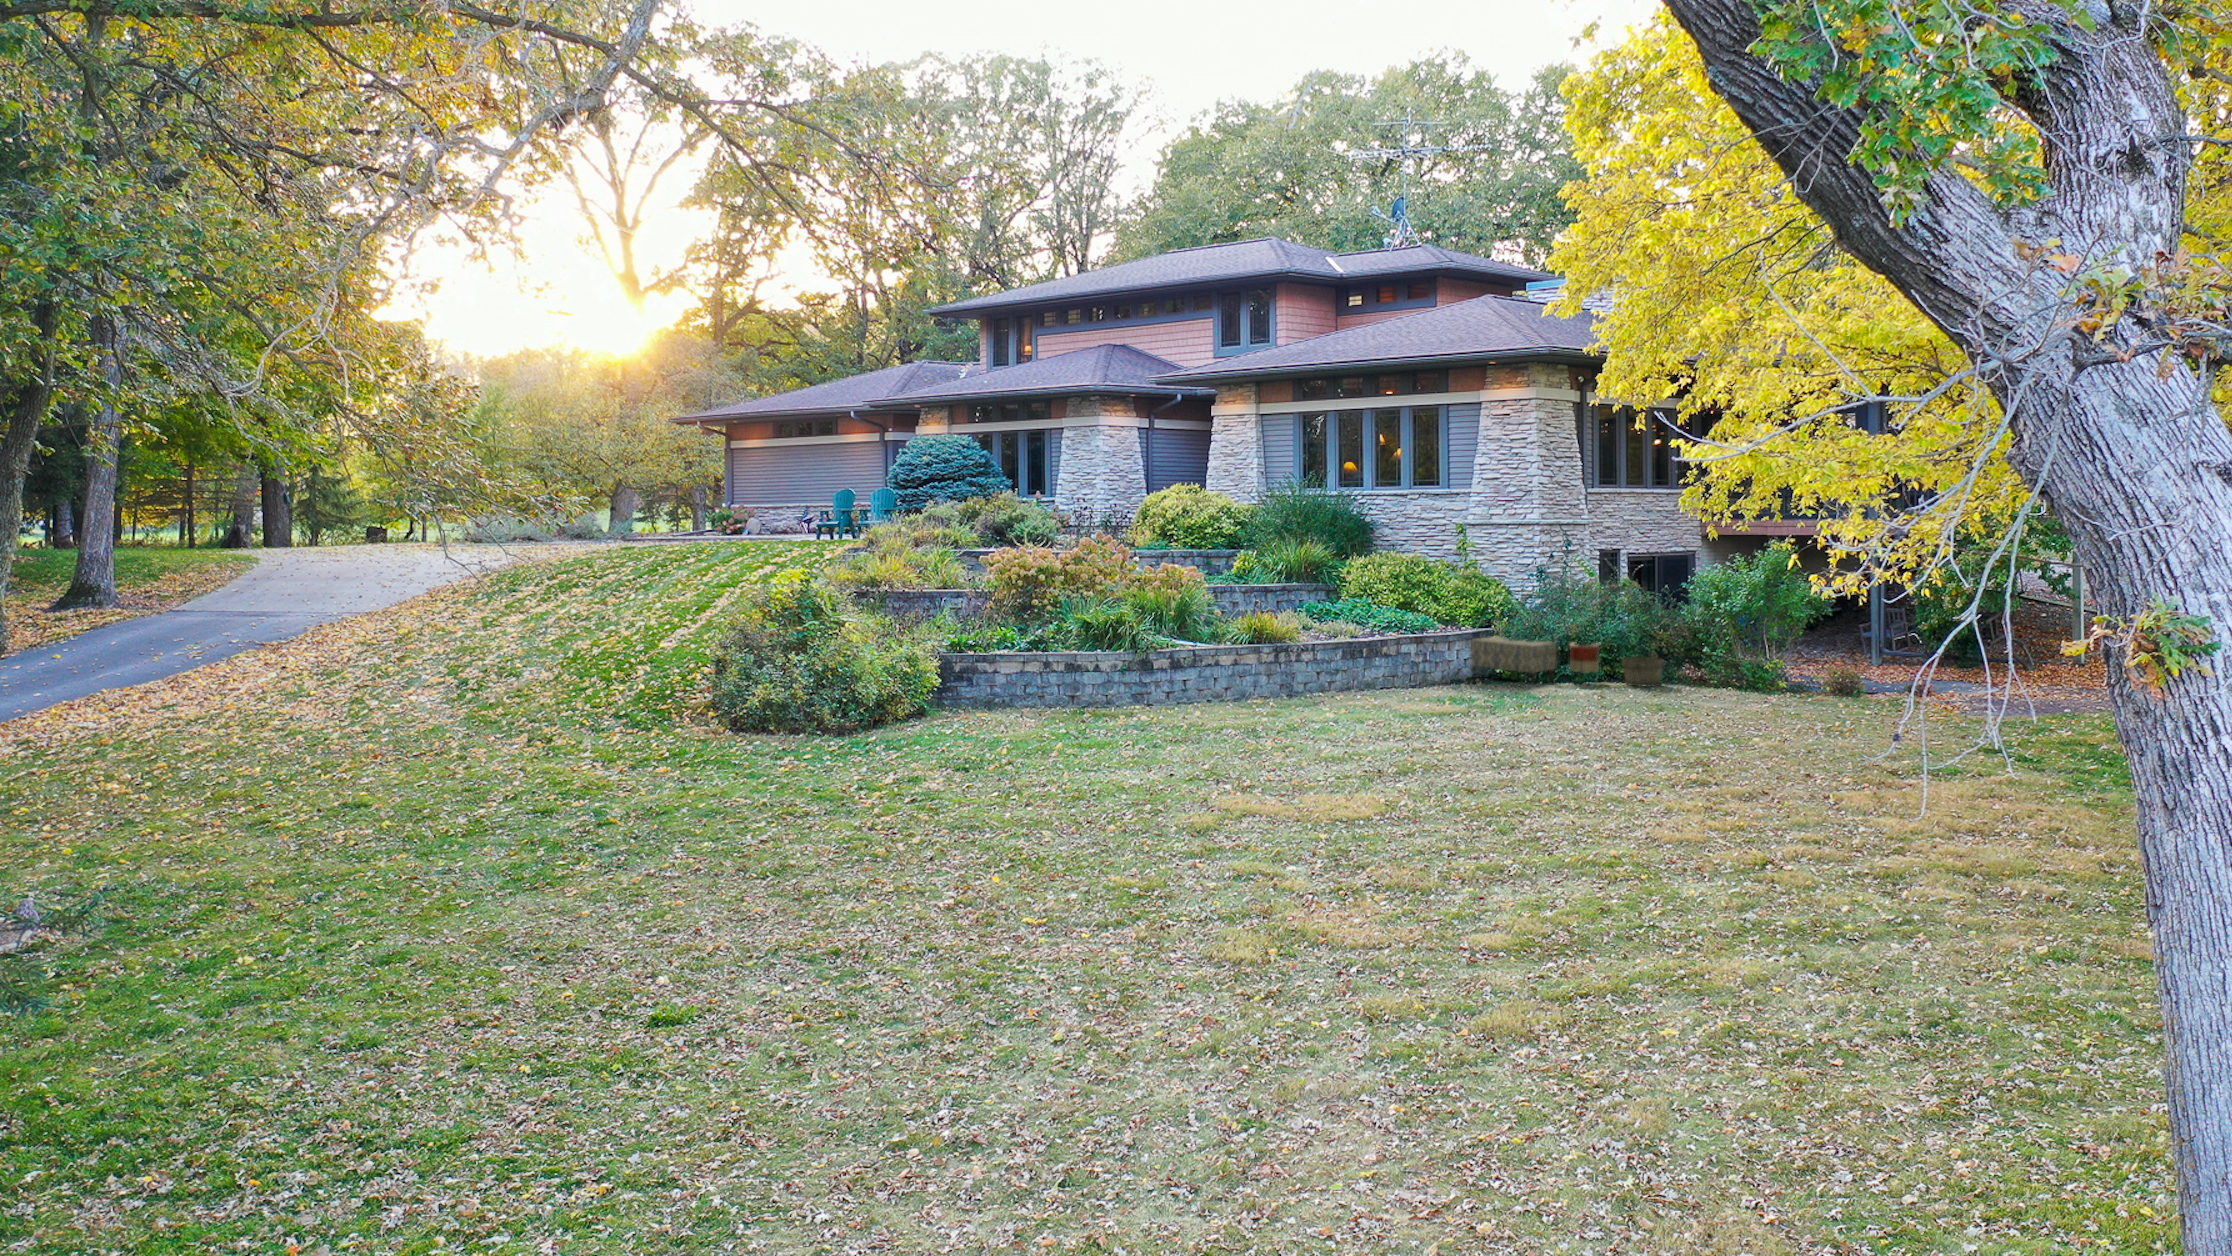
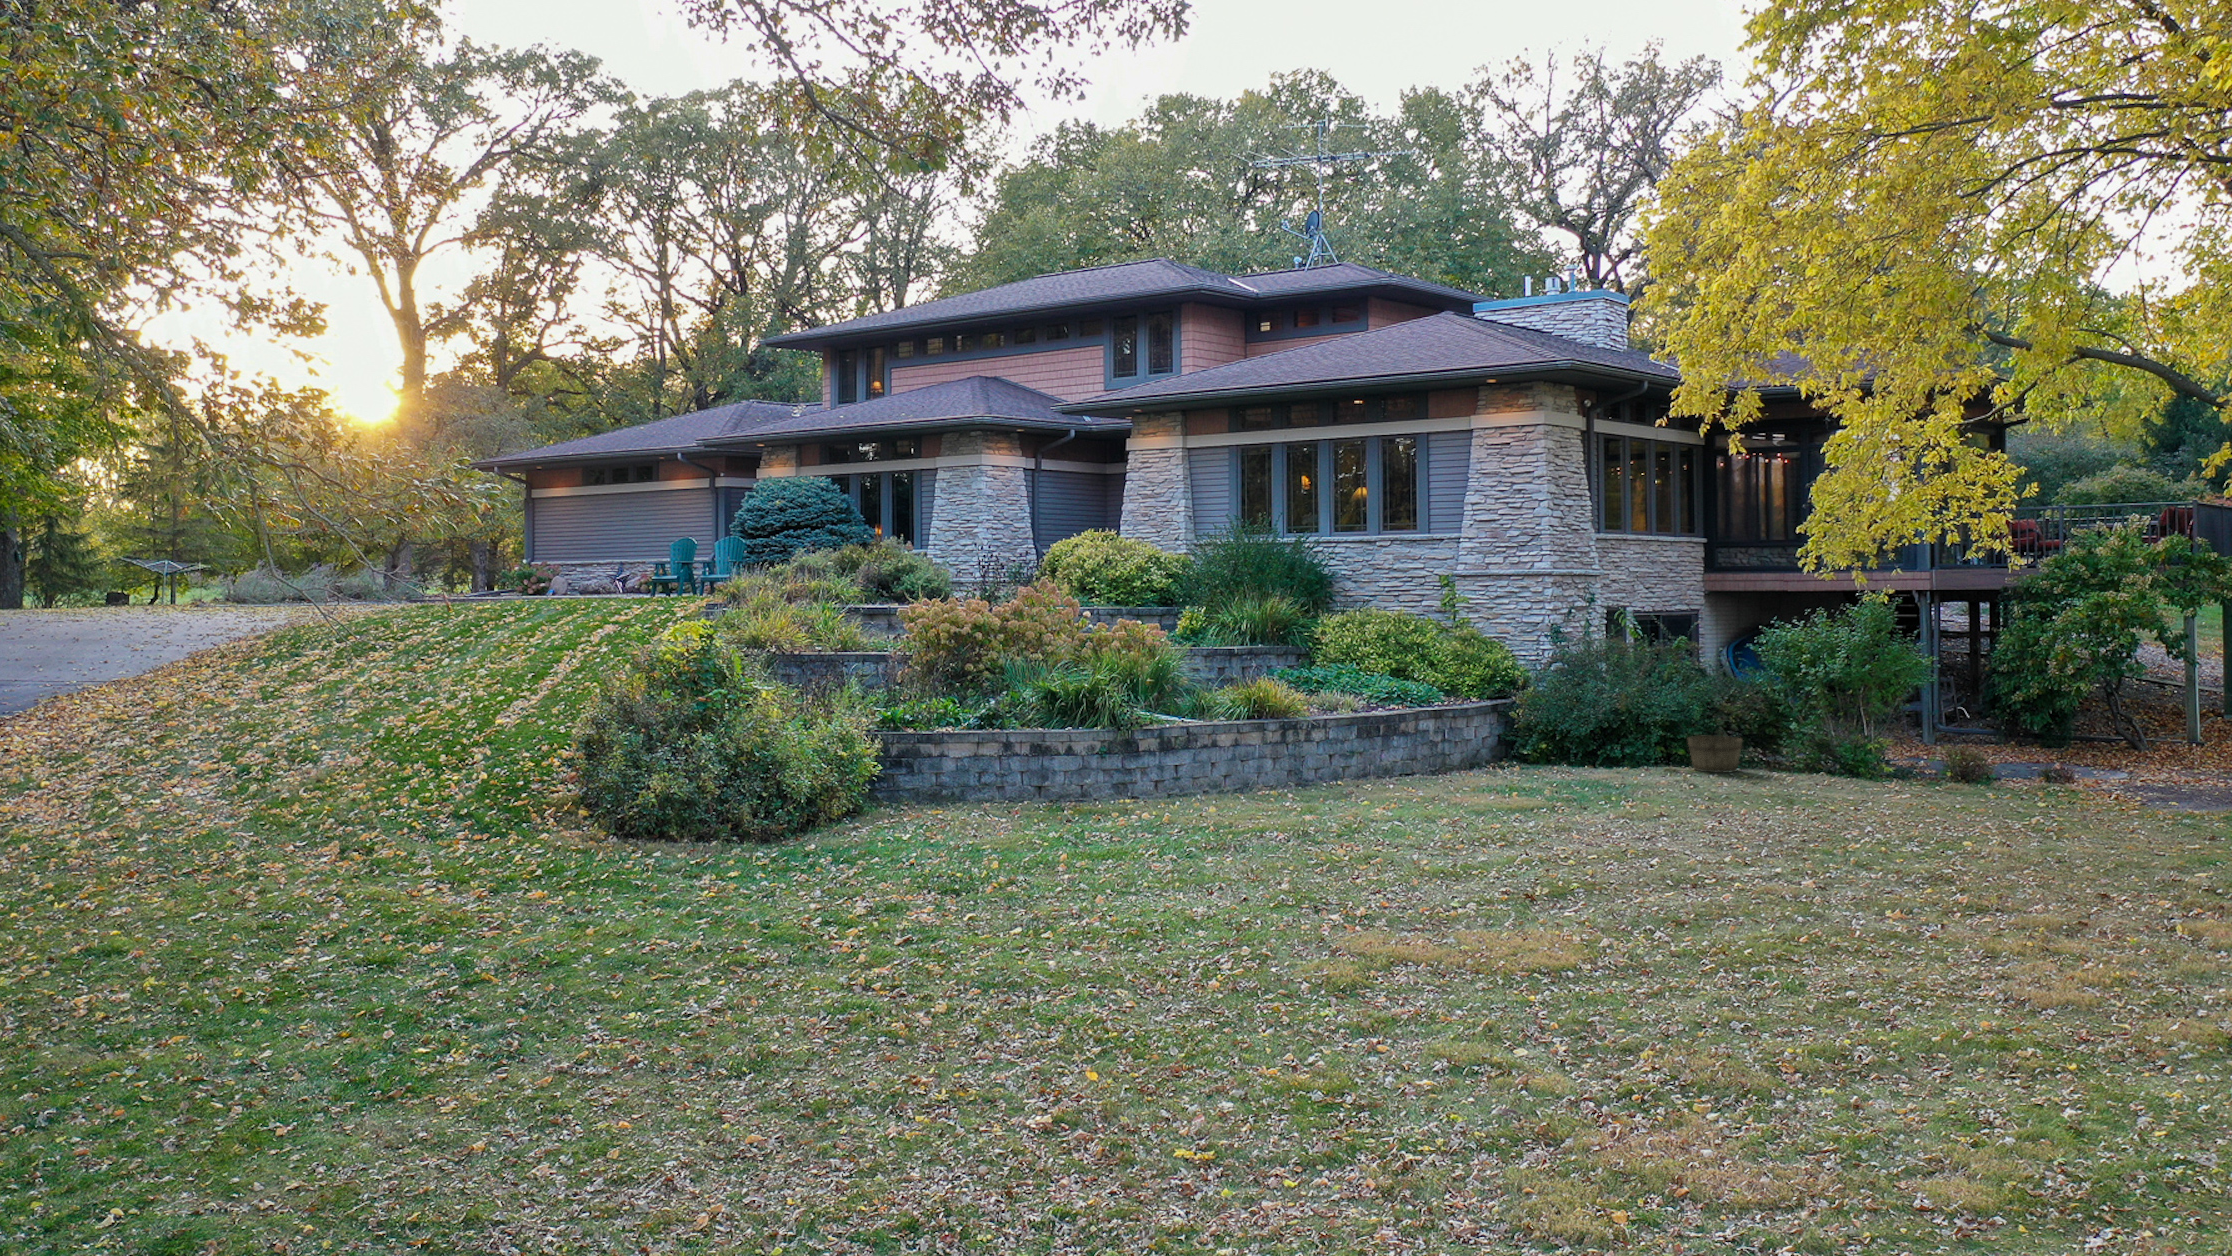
bench: present [1470,636,1556,683] -> none [1490,710,1604,771]
planter: present [1570,644,1599,673] -> none [1621,718,1658,770]

